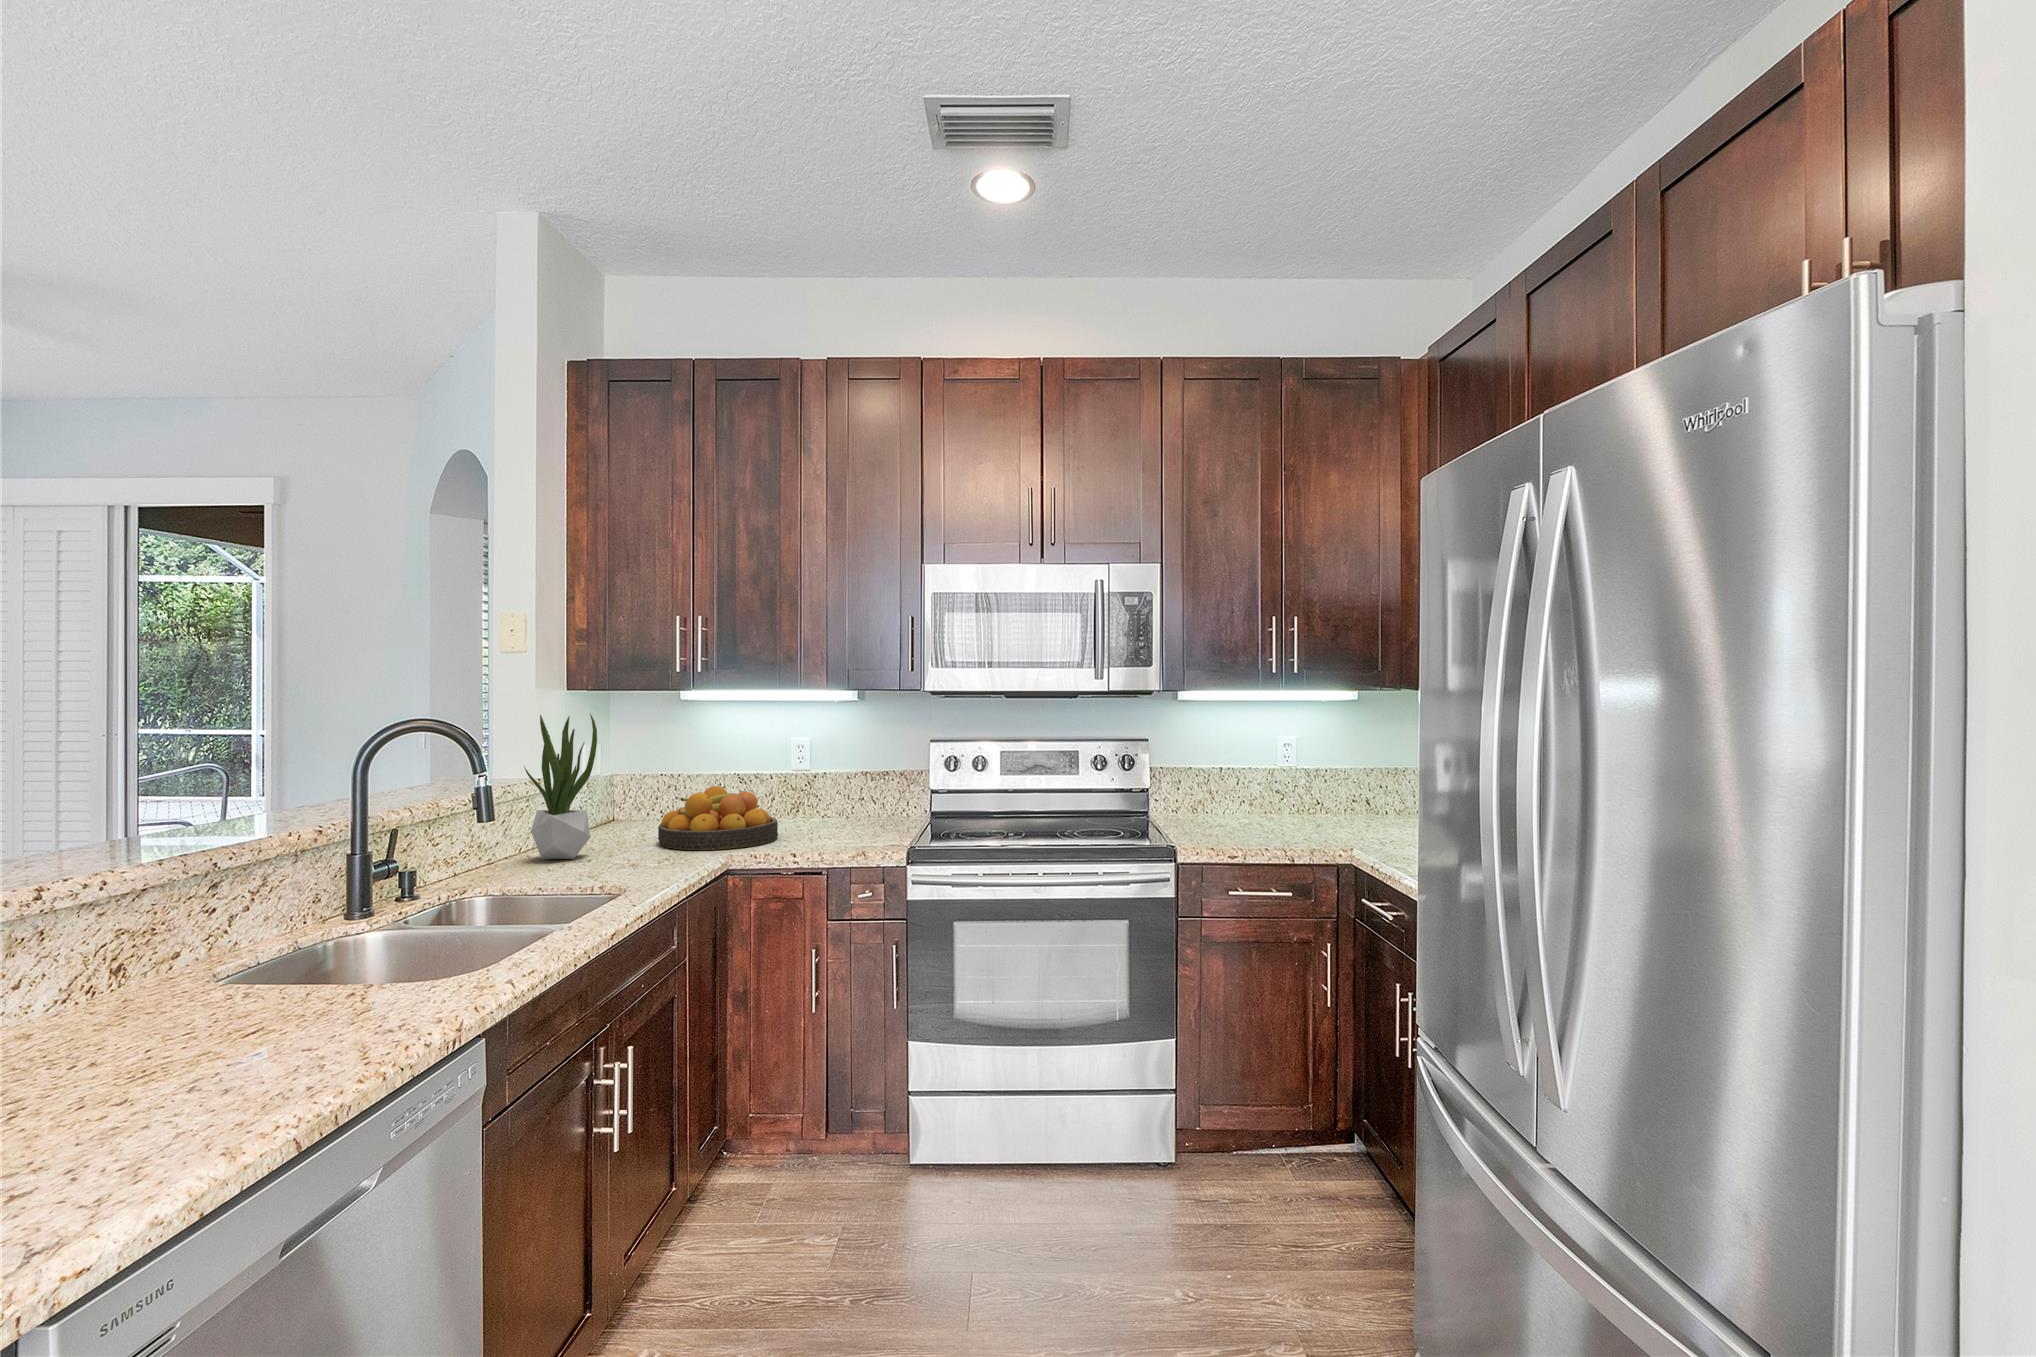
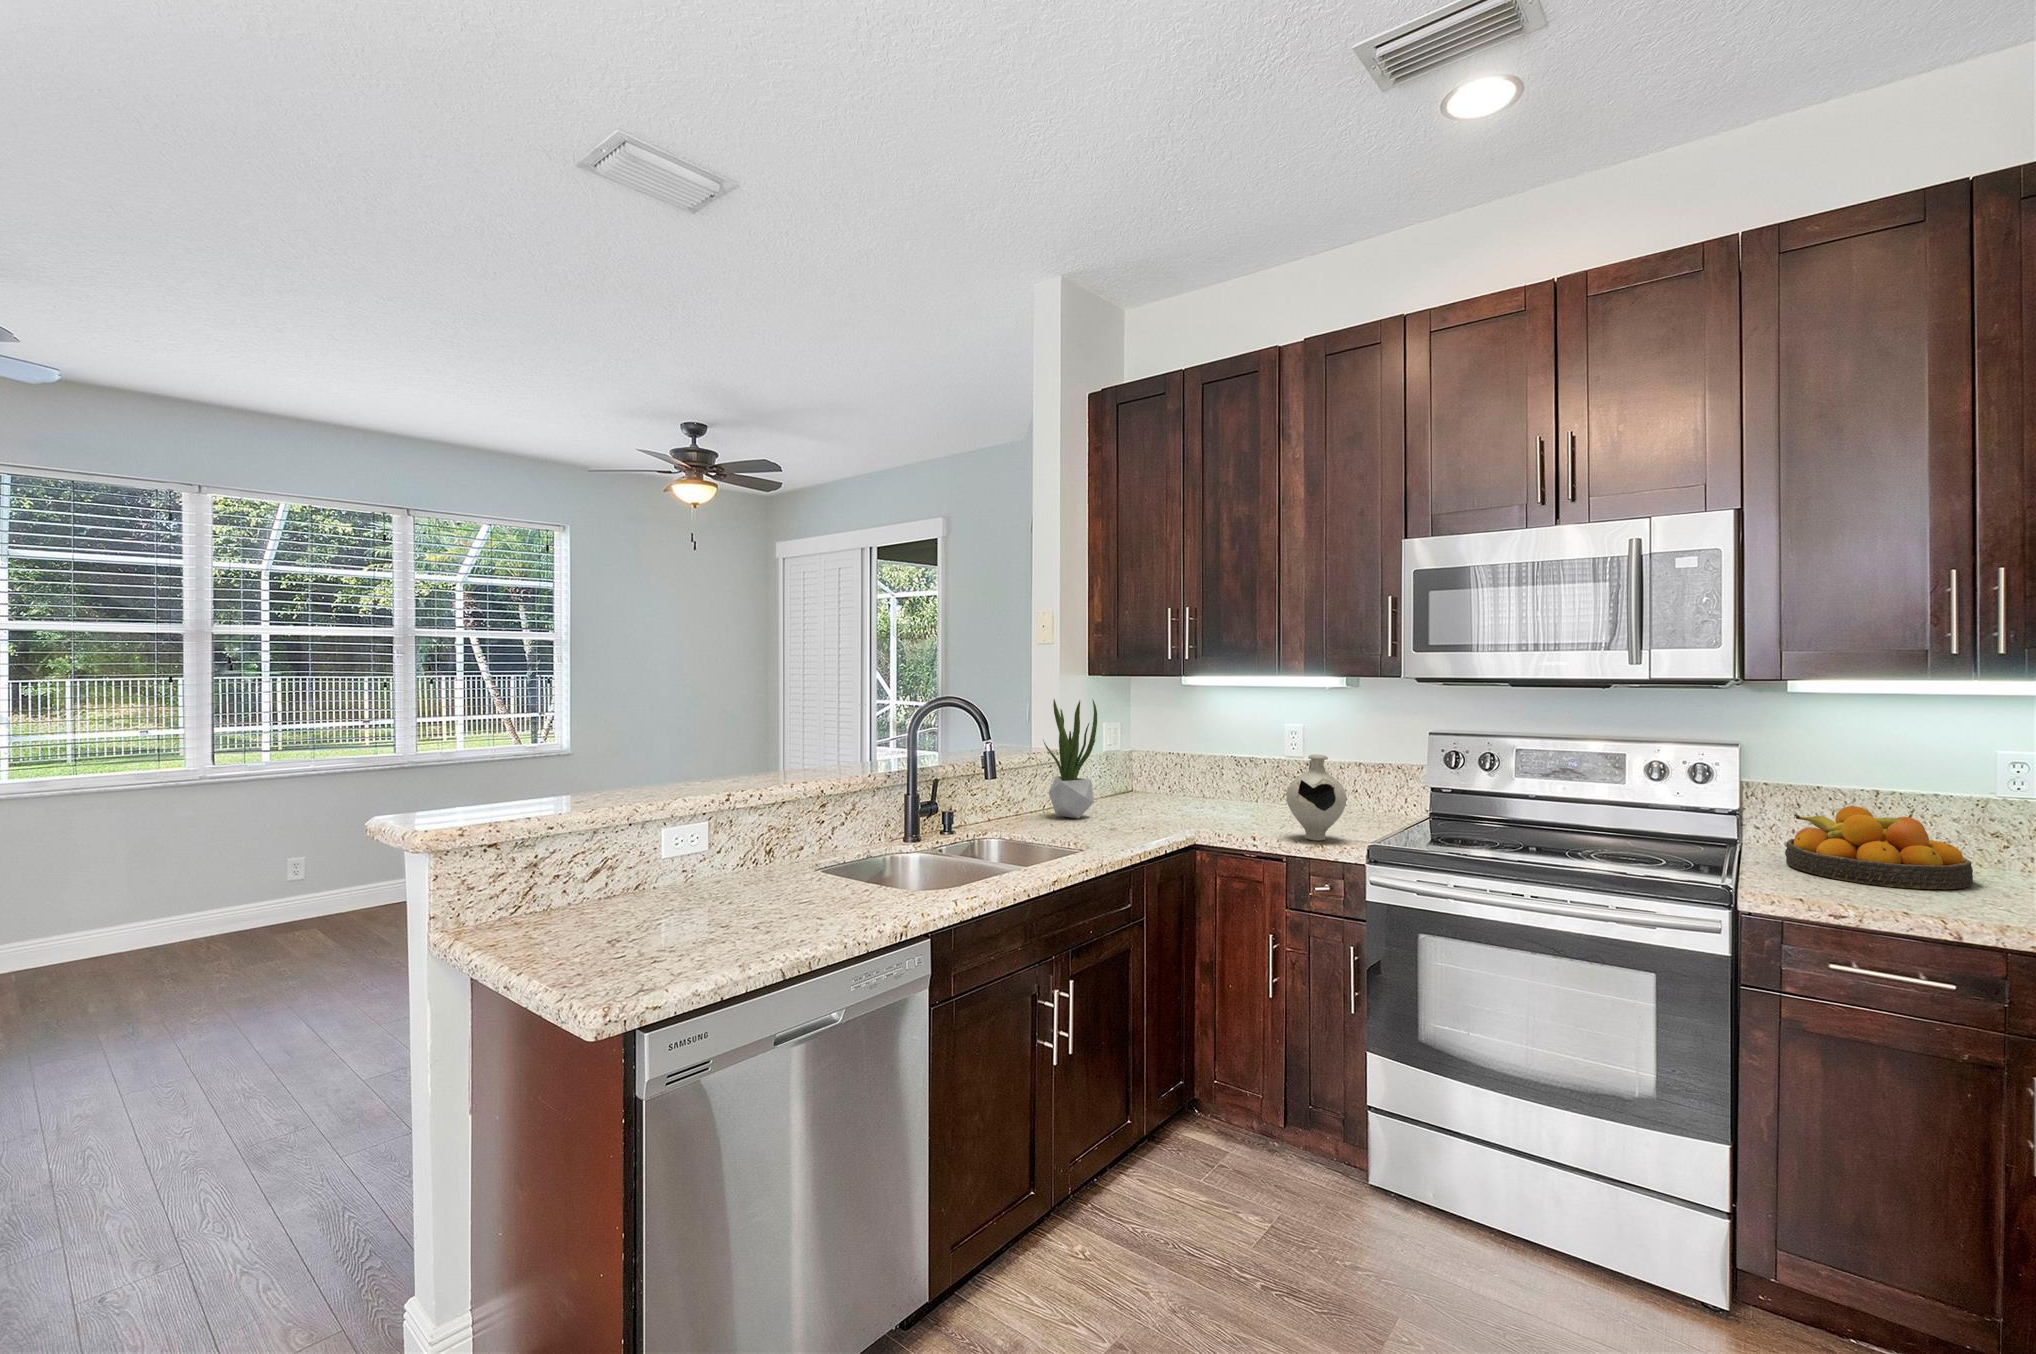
decorative vase: none [825,761,884,849] -> present [1286,755,1347,841]
fruit bowl: present [658,786,778,850] -> present [1785,806,1973,889]

